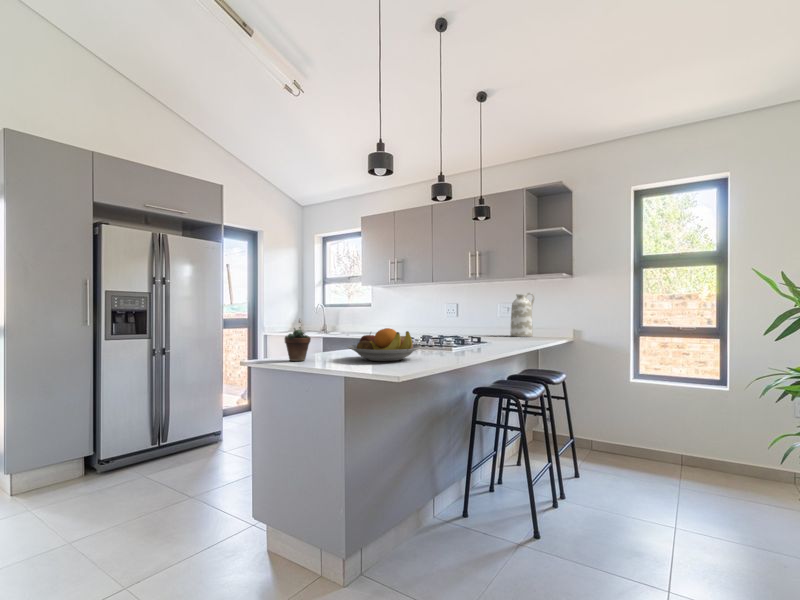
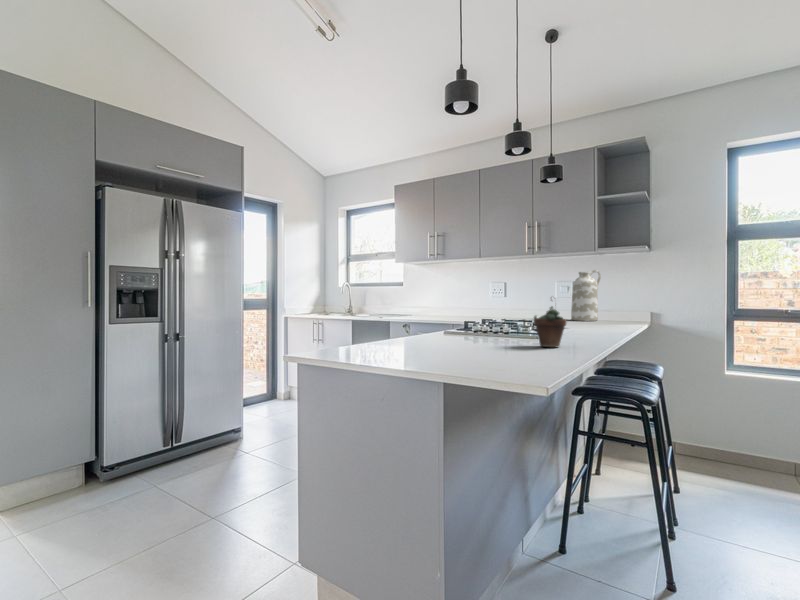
succulent plant: present [285,320,311,361] -> present [534,299,566,347]
fruit bowl: present [348,328,421,361] -> none [415,311,511,354]

